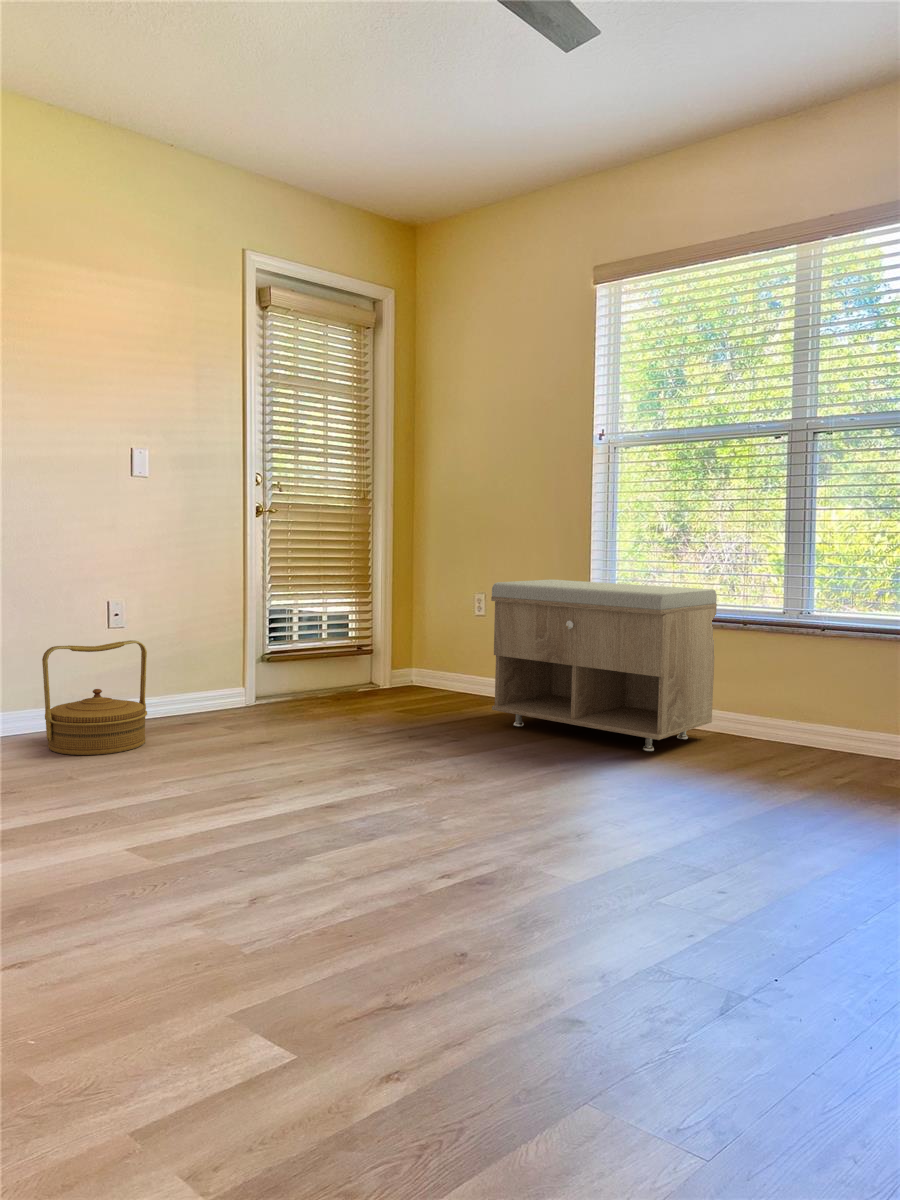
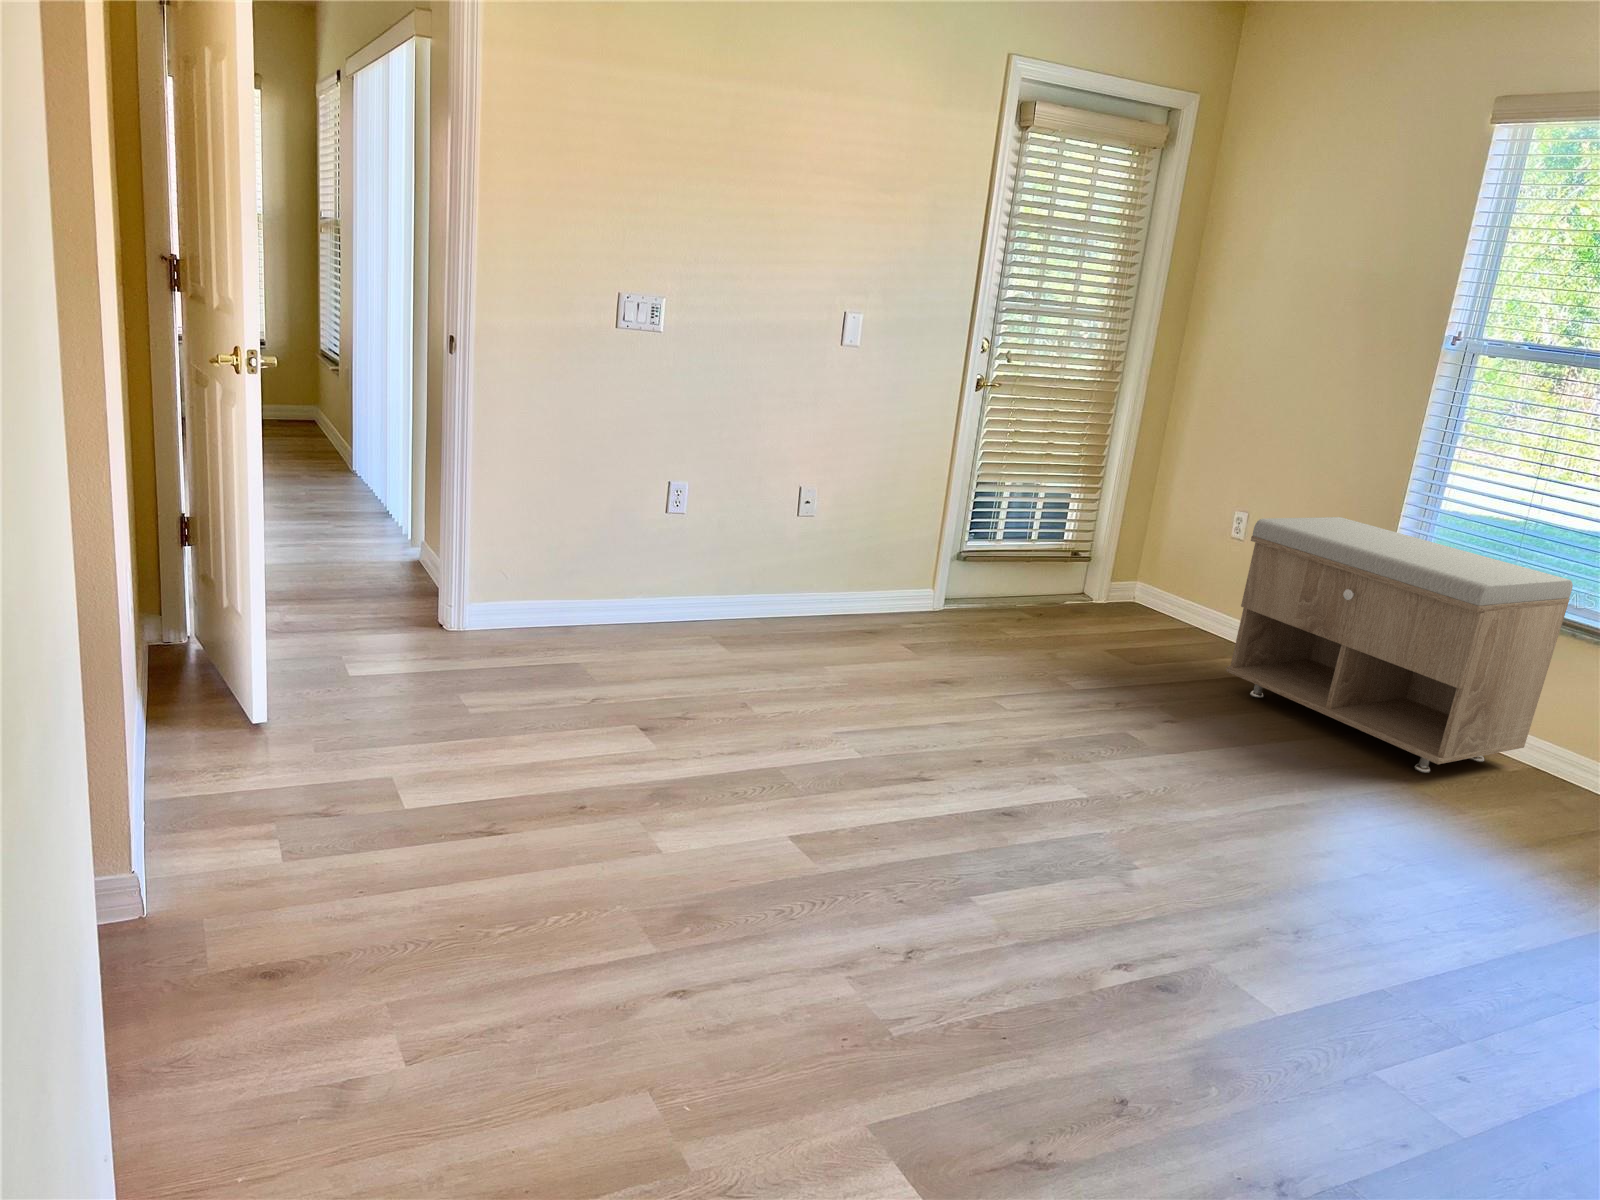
woven basket: present [42,640,147,755] -> none [725,528,835,651]

